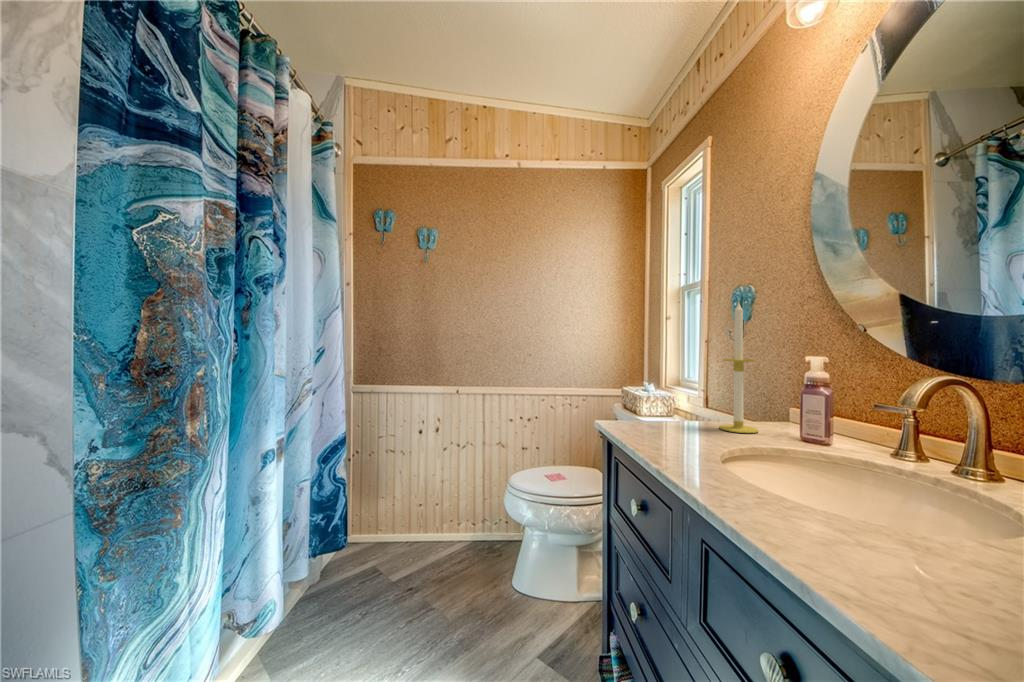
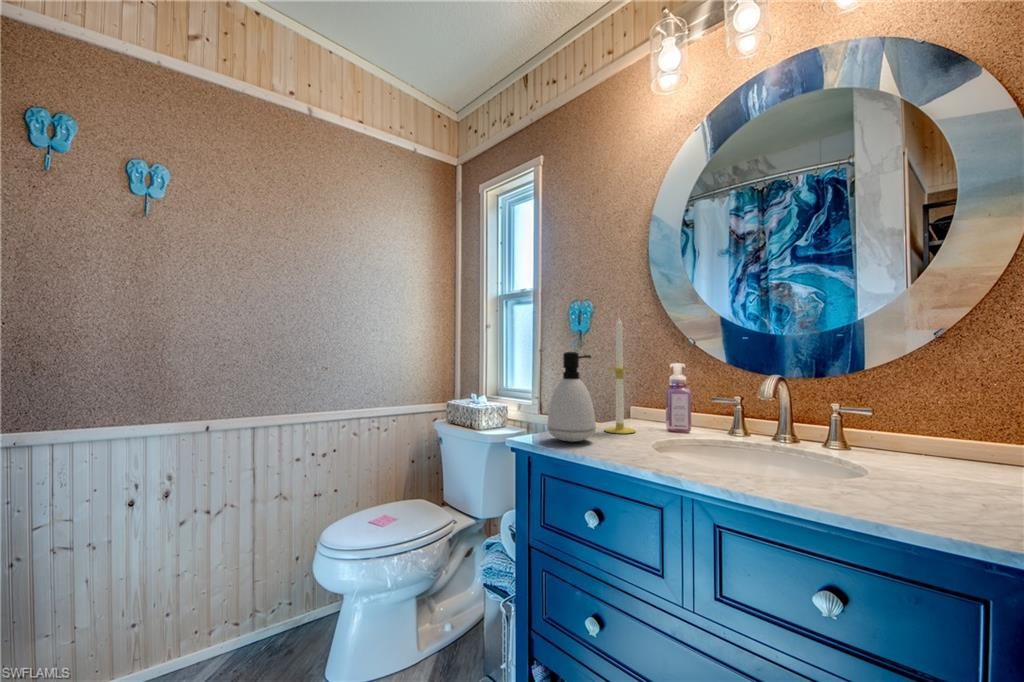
soap dispenser: none [634,341,686,431] -> present [548,352,596,442]

